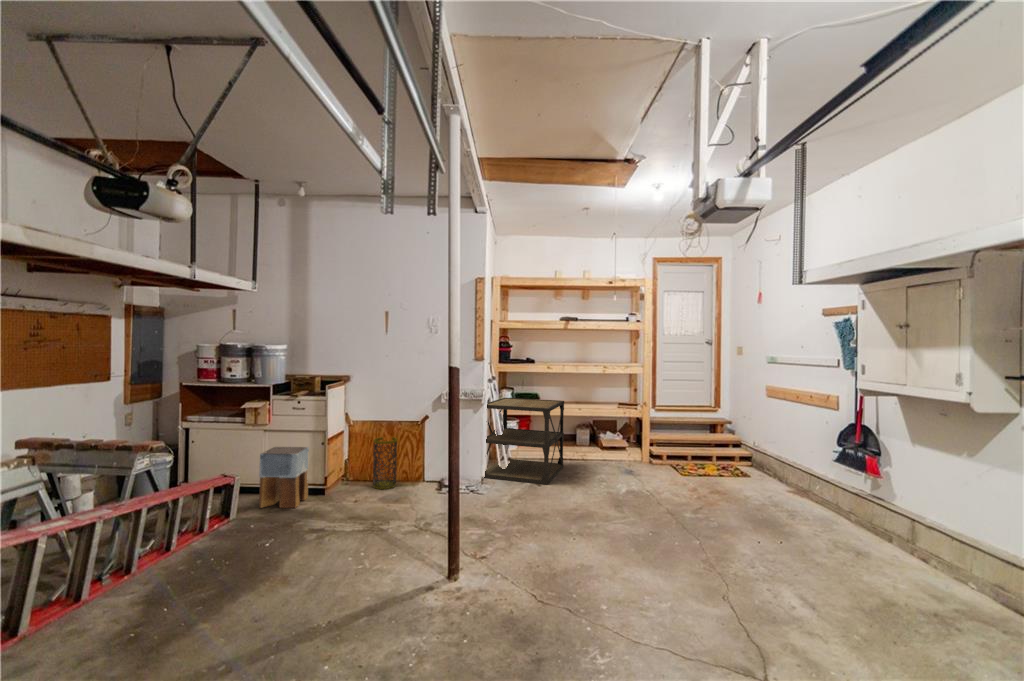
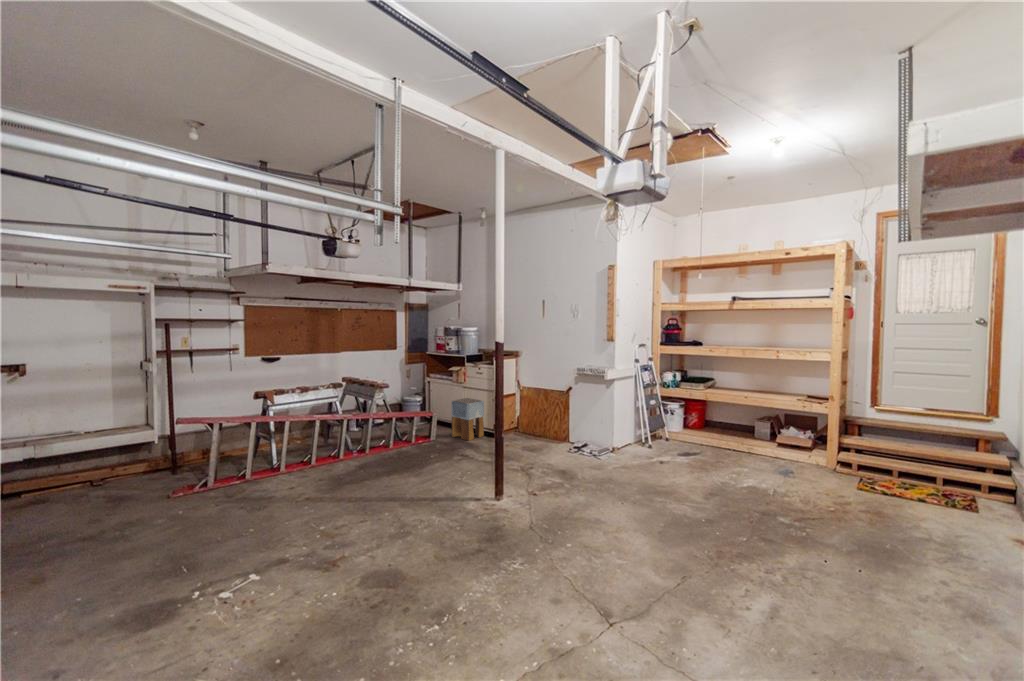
shelving unit: present [484,398,564,485] -> none [617,378,715,464]
trash can: present [373,437,397,489] -> none [529,401,548,441]

